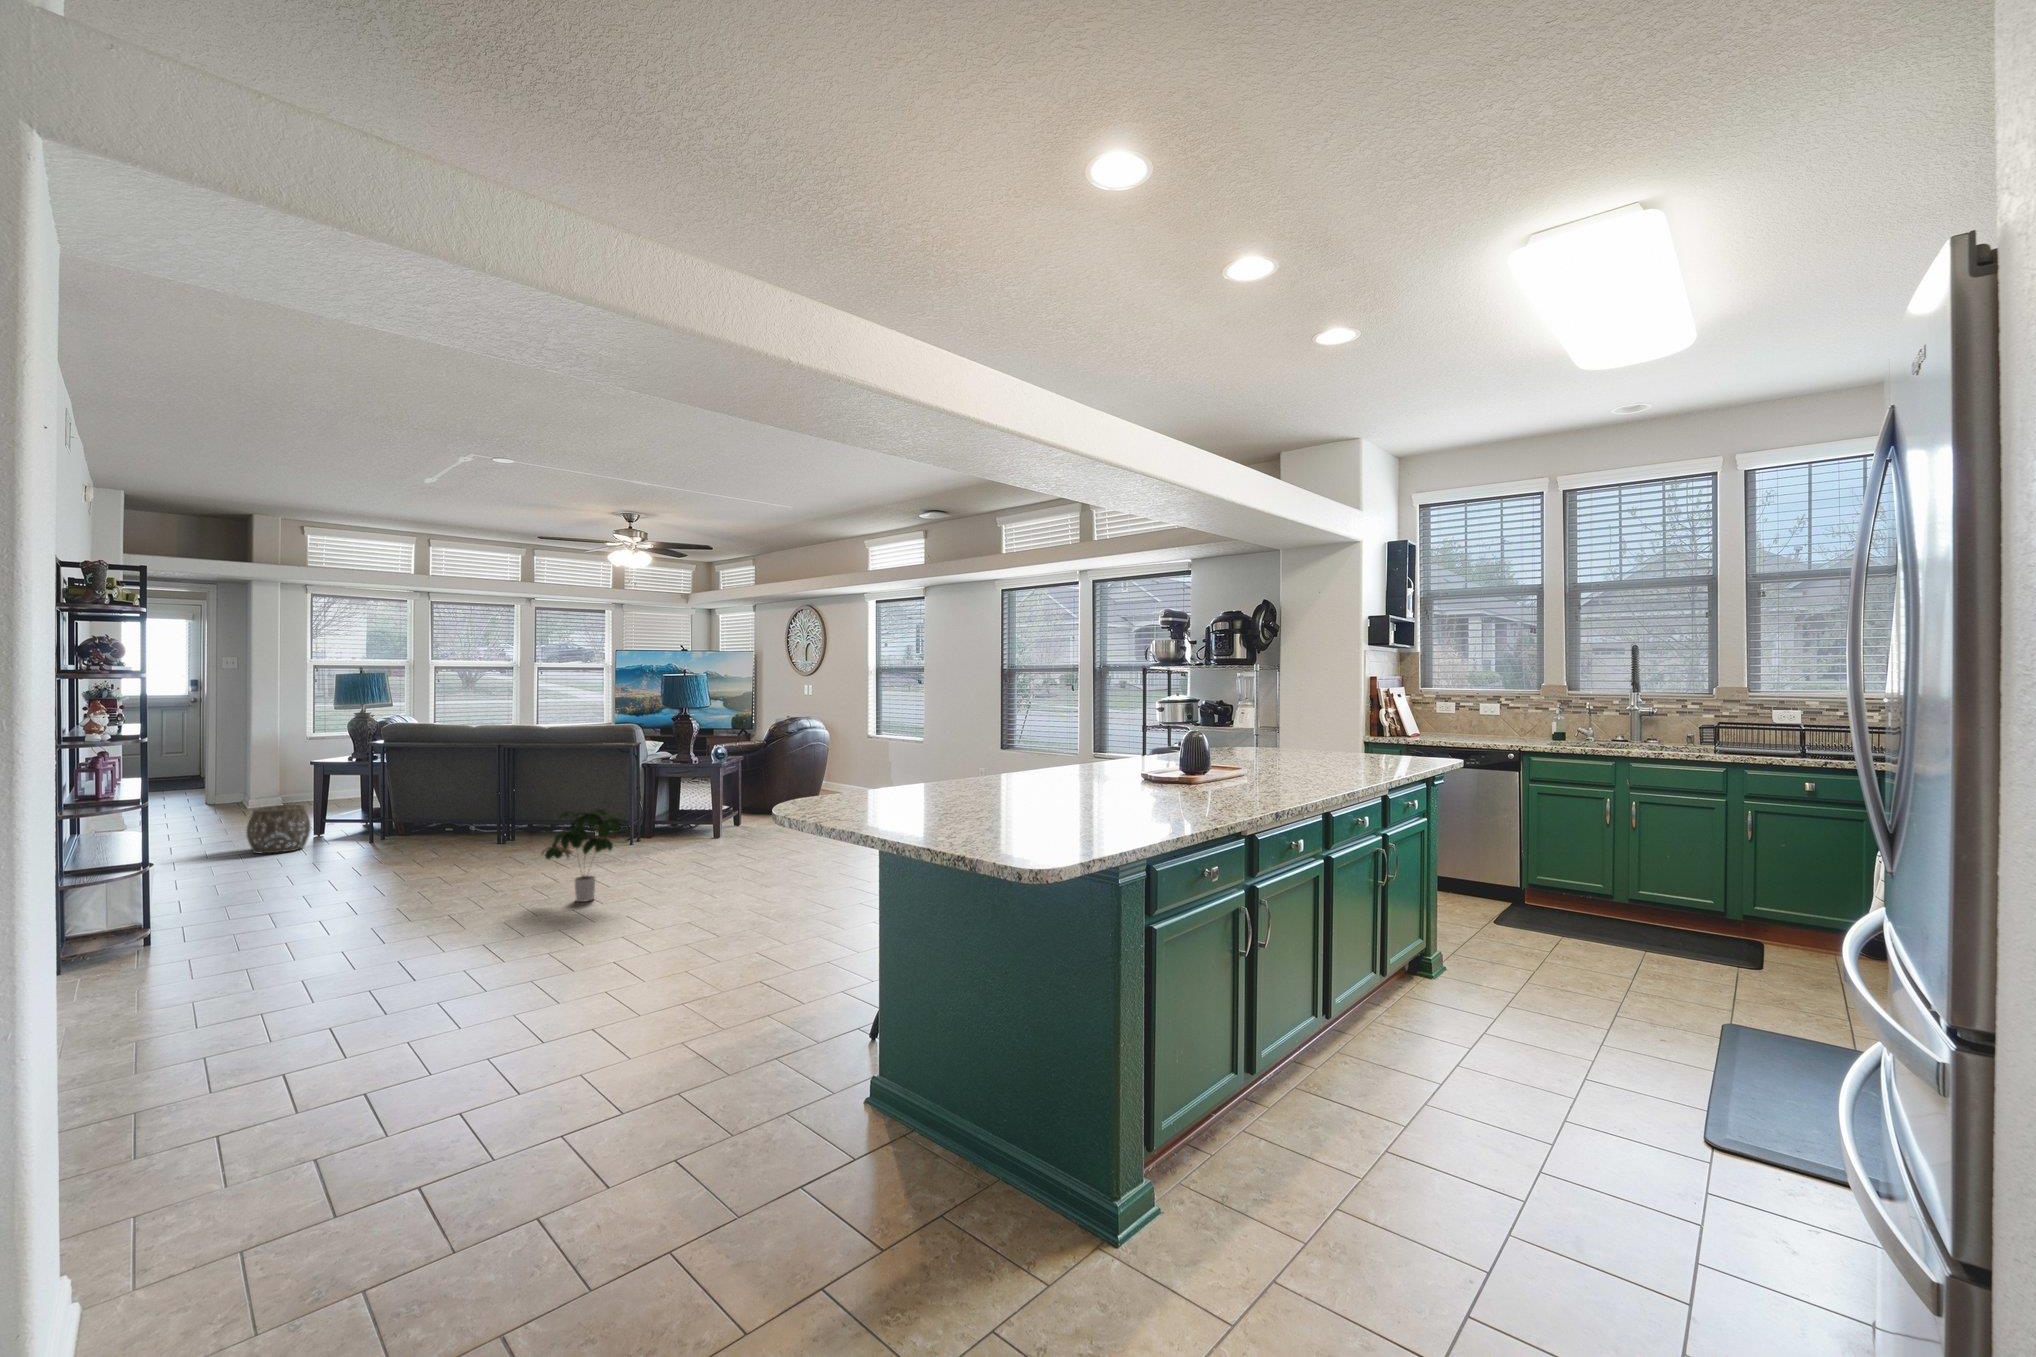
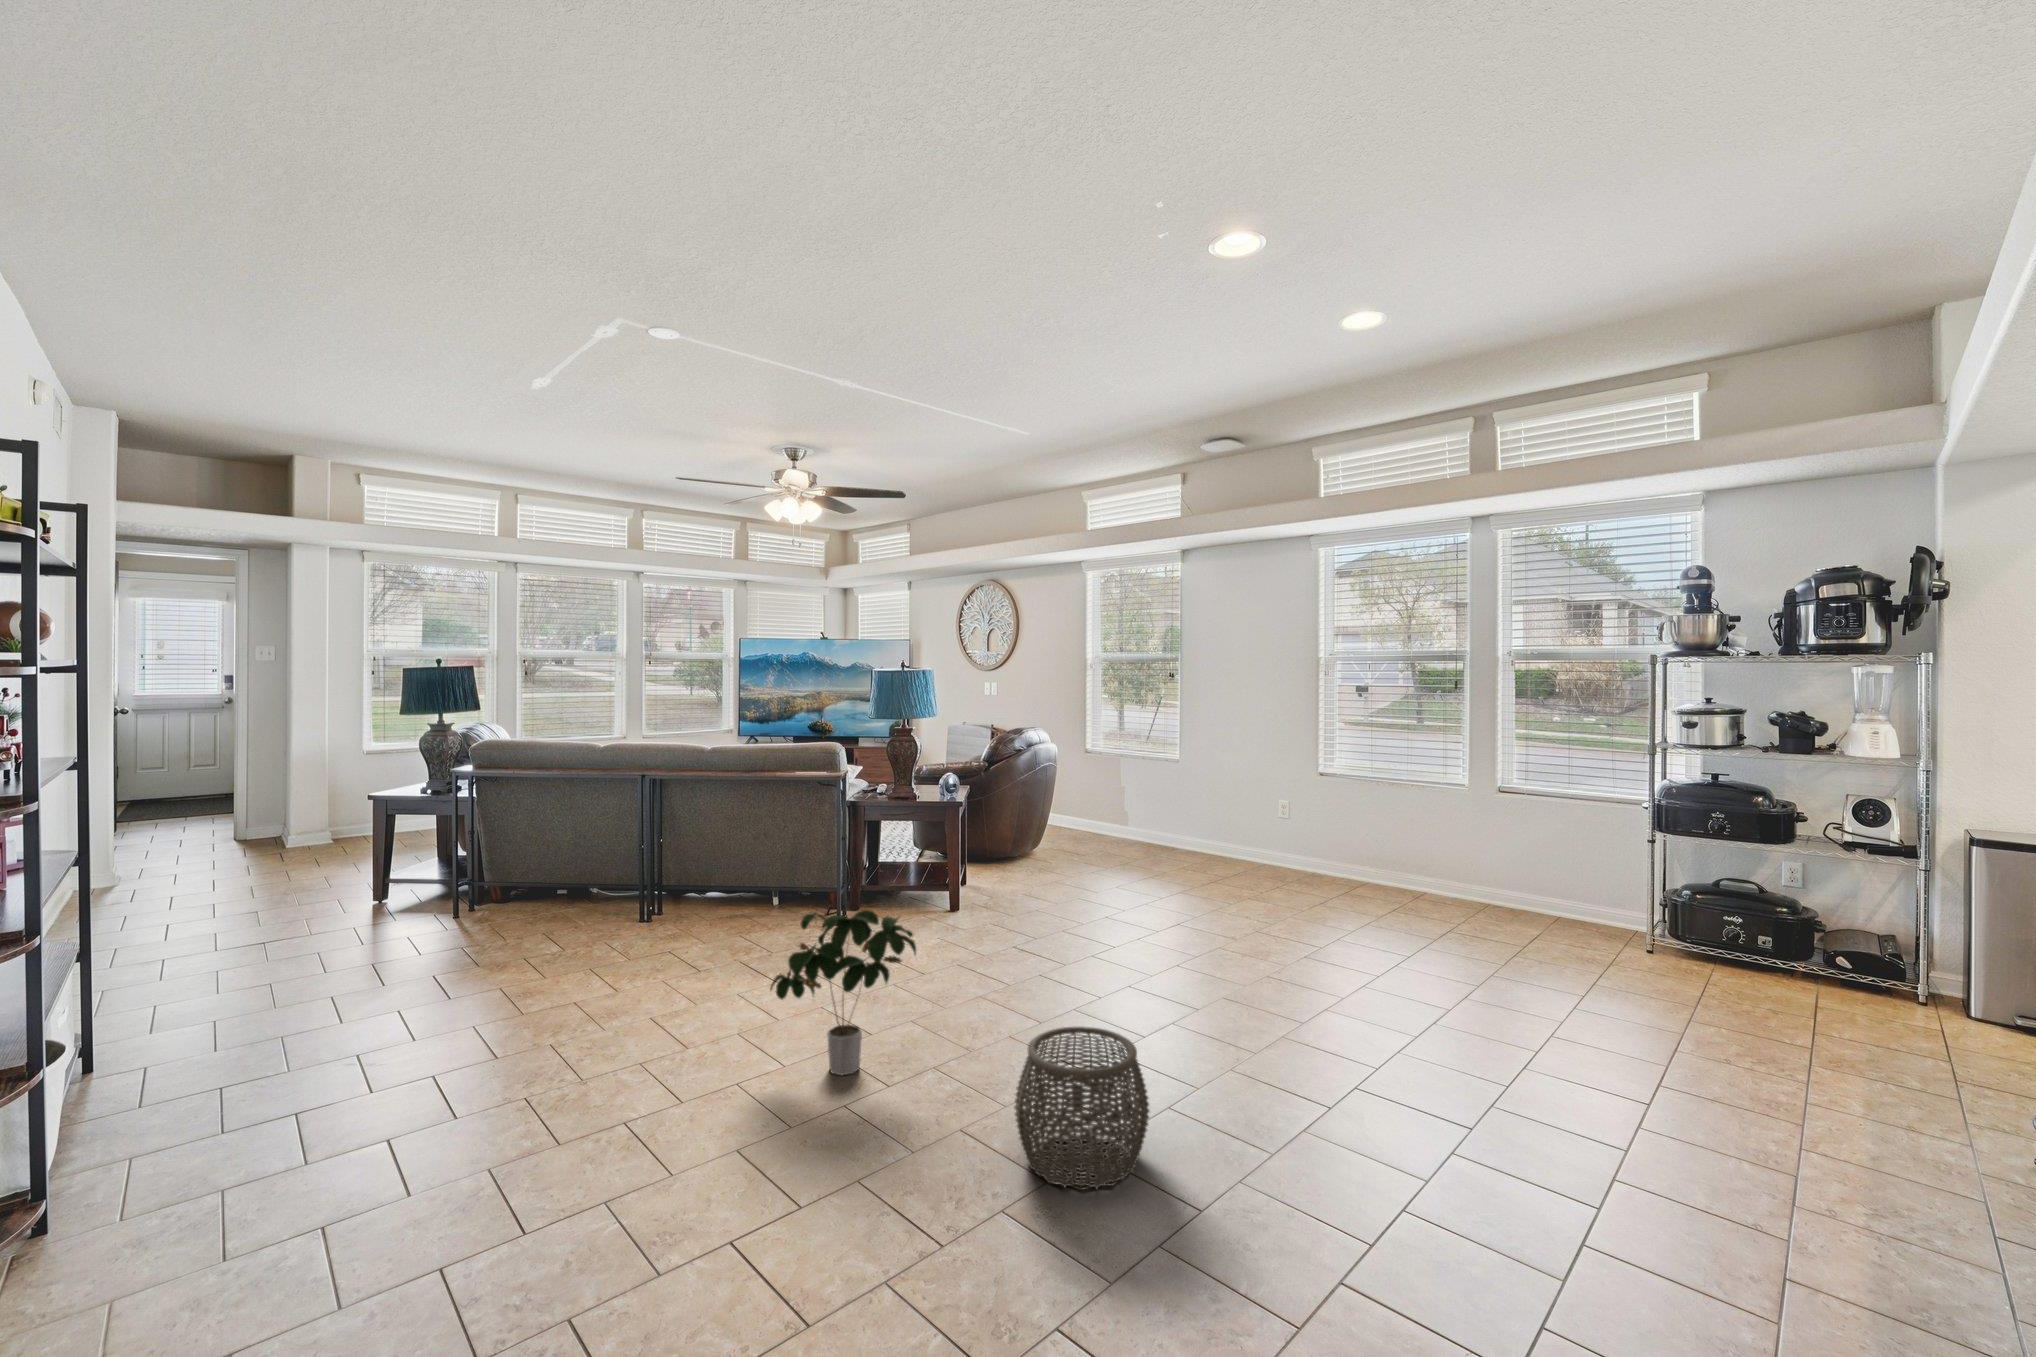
woven basket: present [246,805,310,854] -> present [1014,1026,1149,1190]

